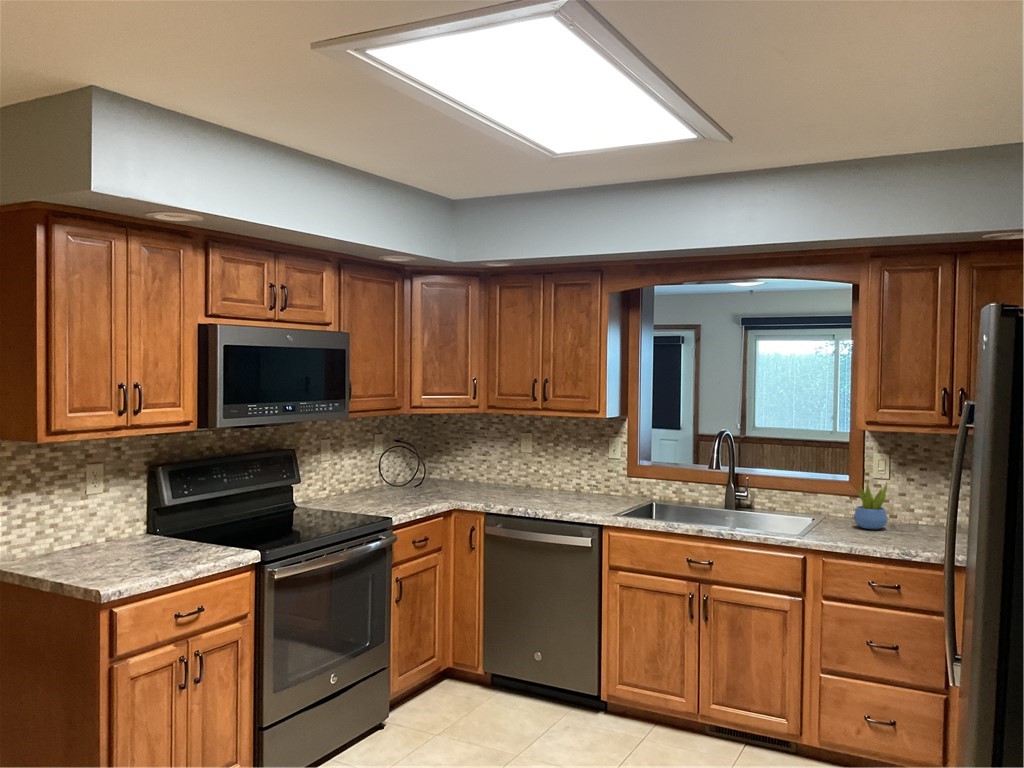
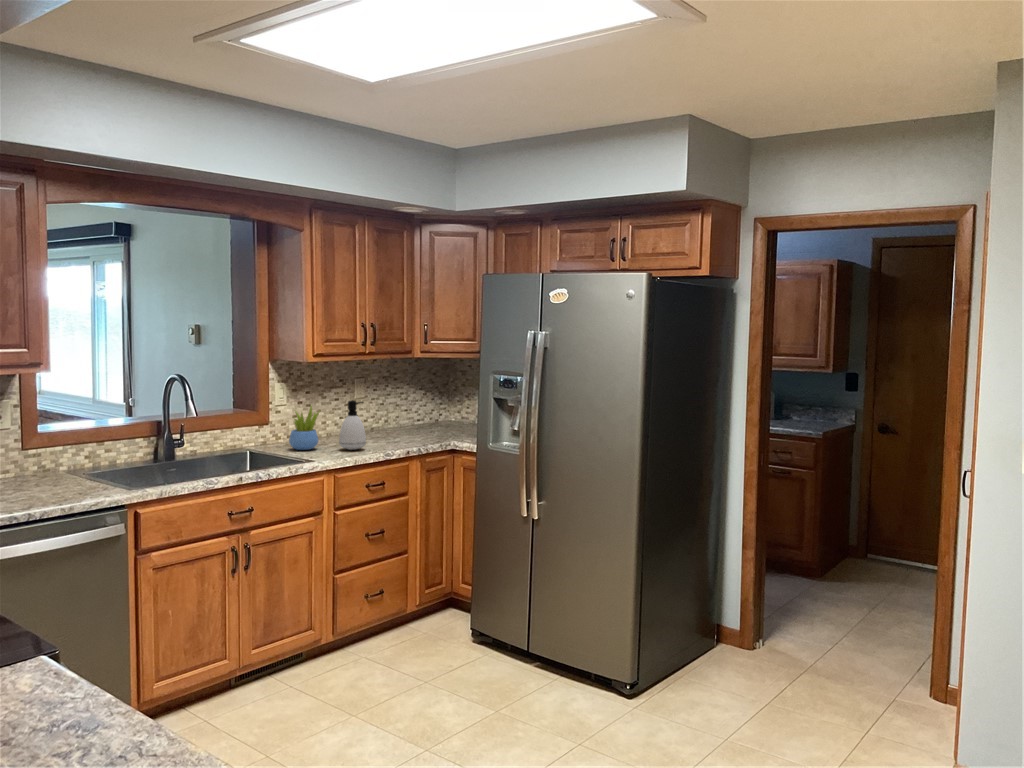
soap dispenser: none [889,483,925,540] -> present [339,400,366,450]

